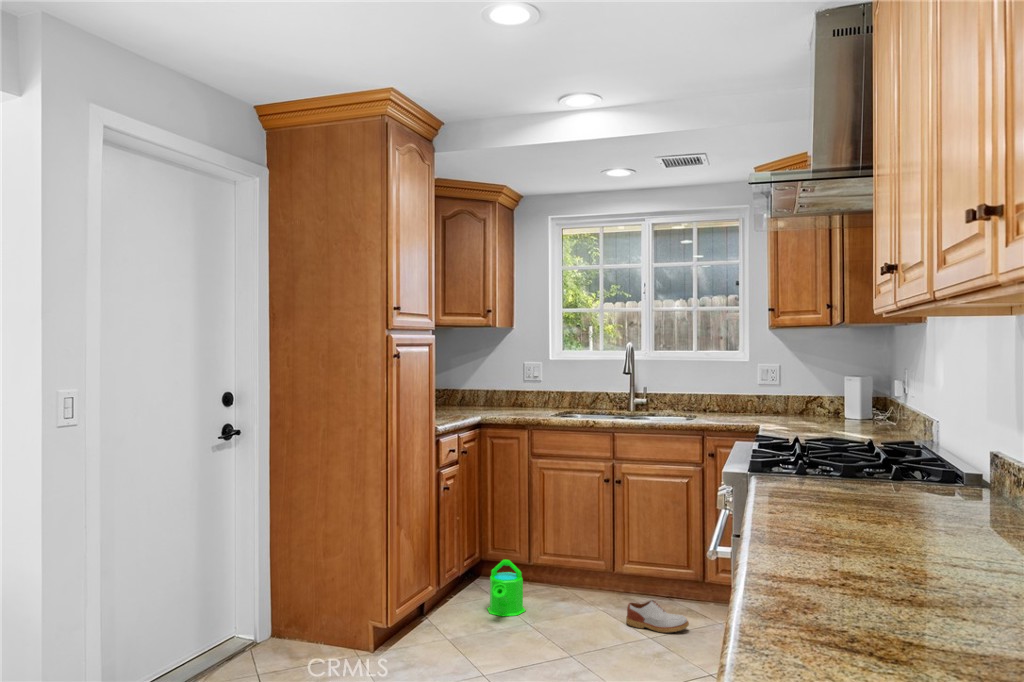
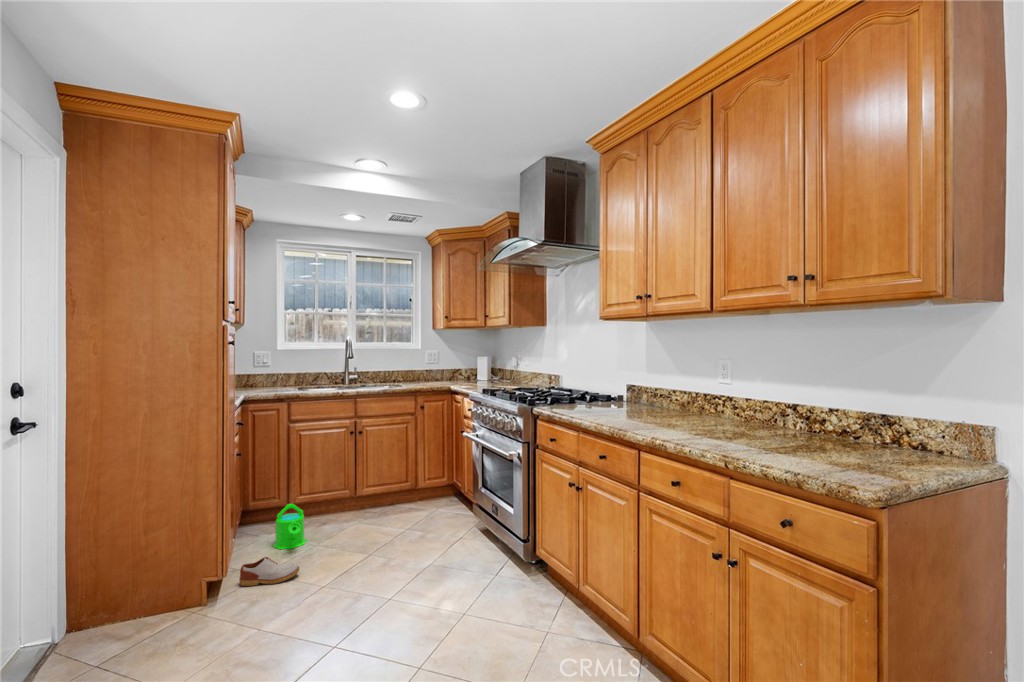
shoe: present [626,600,689,633] -> present [239,557,299,586]

